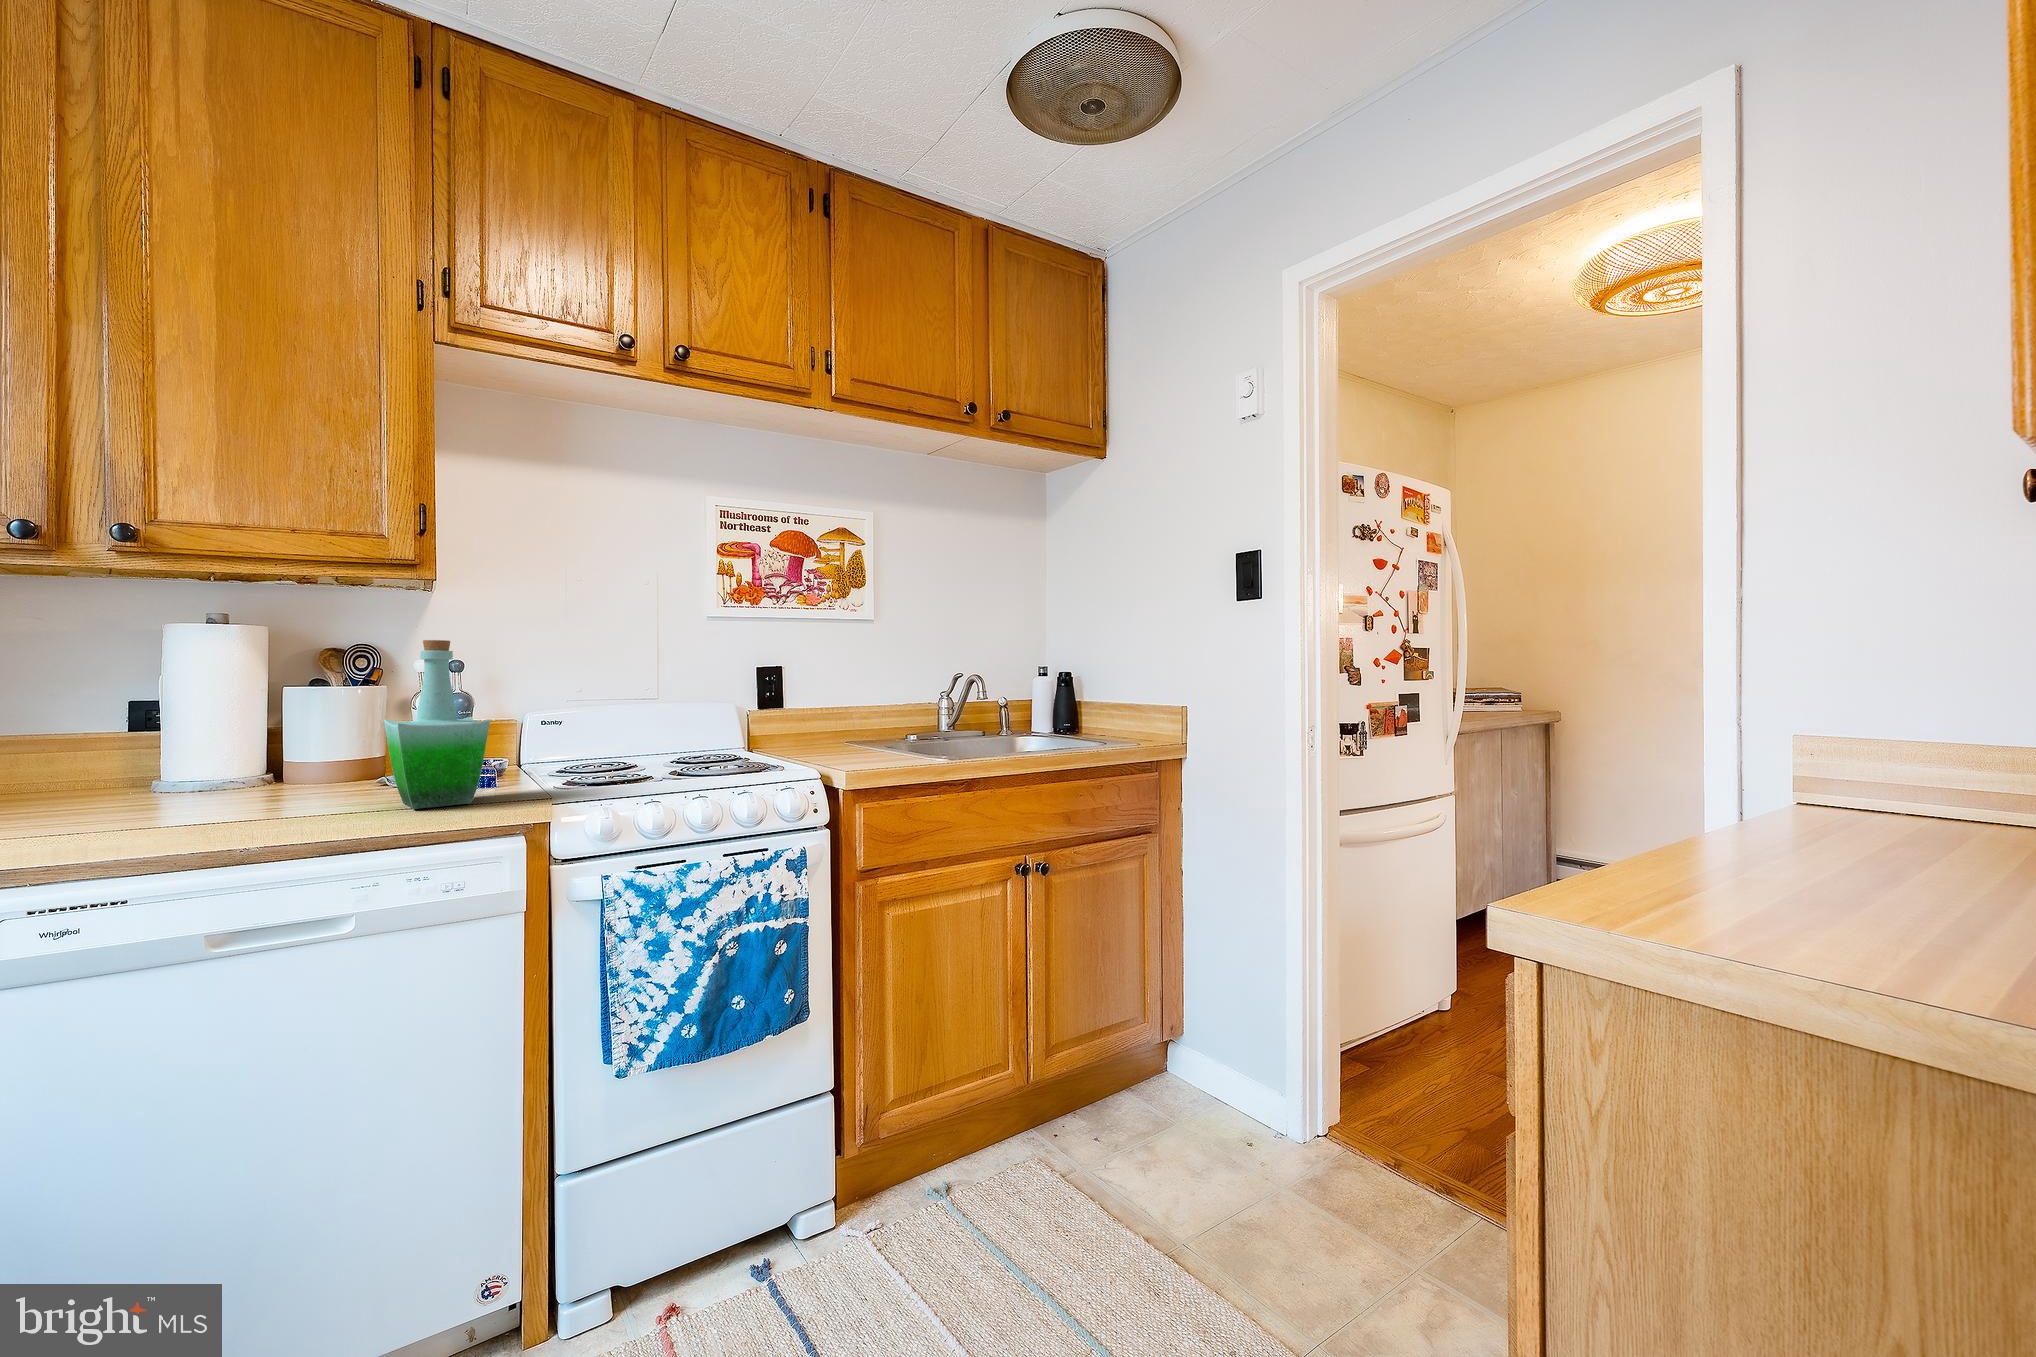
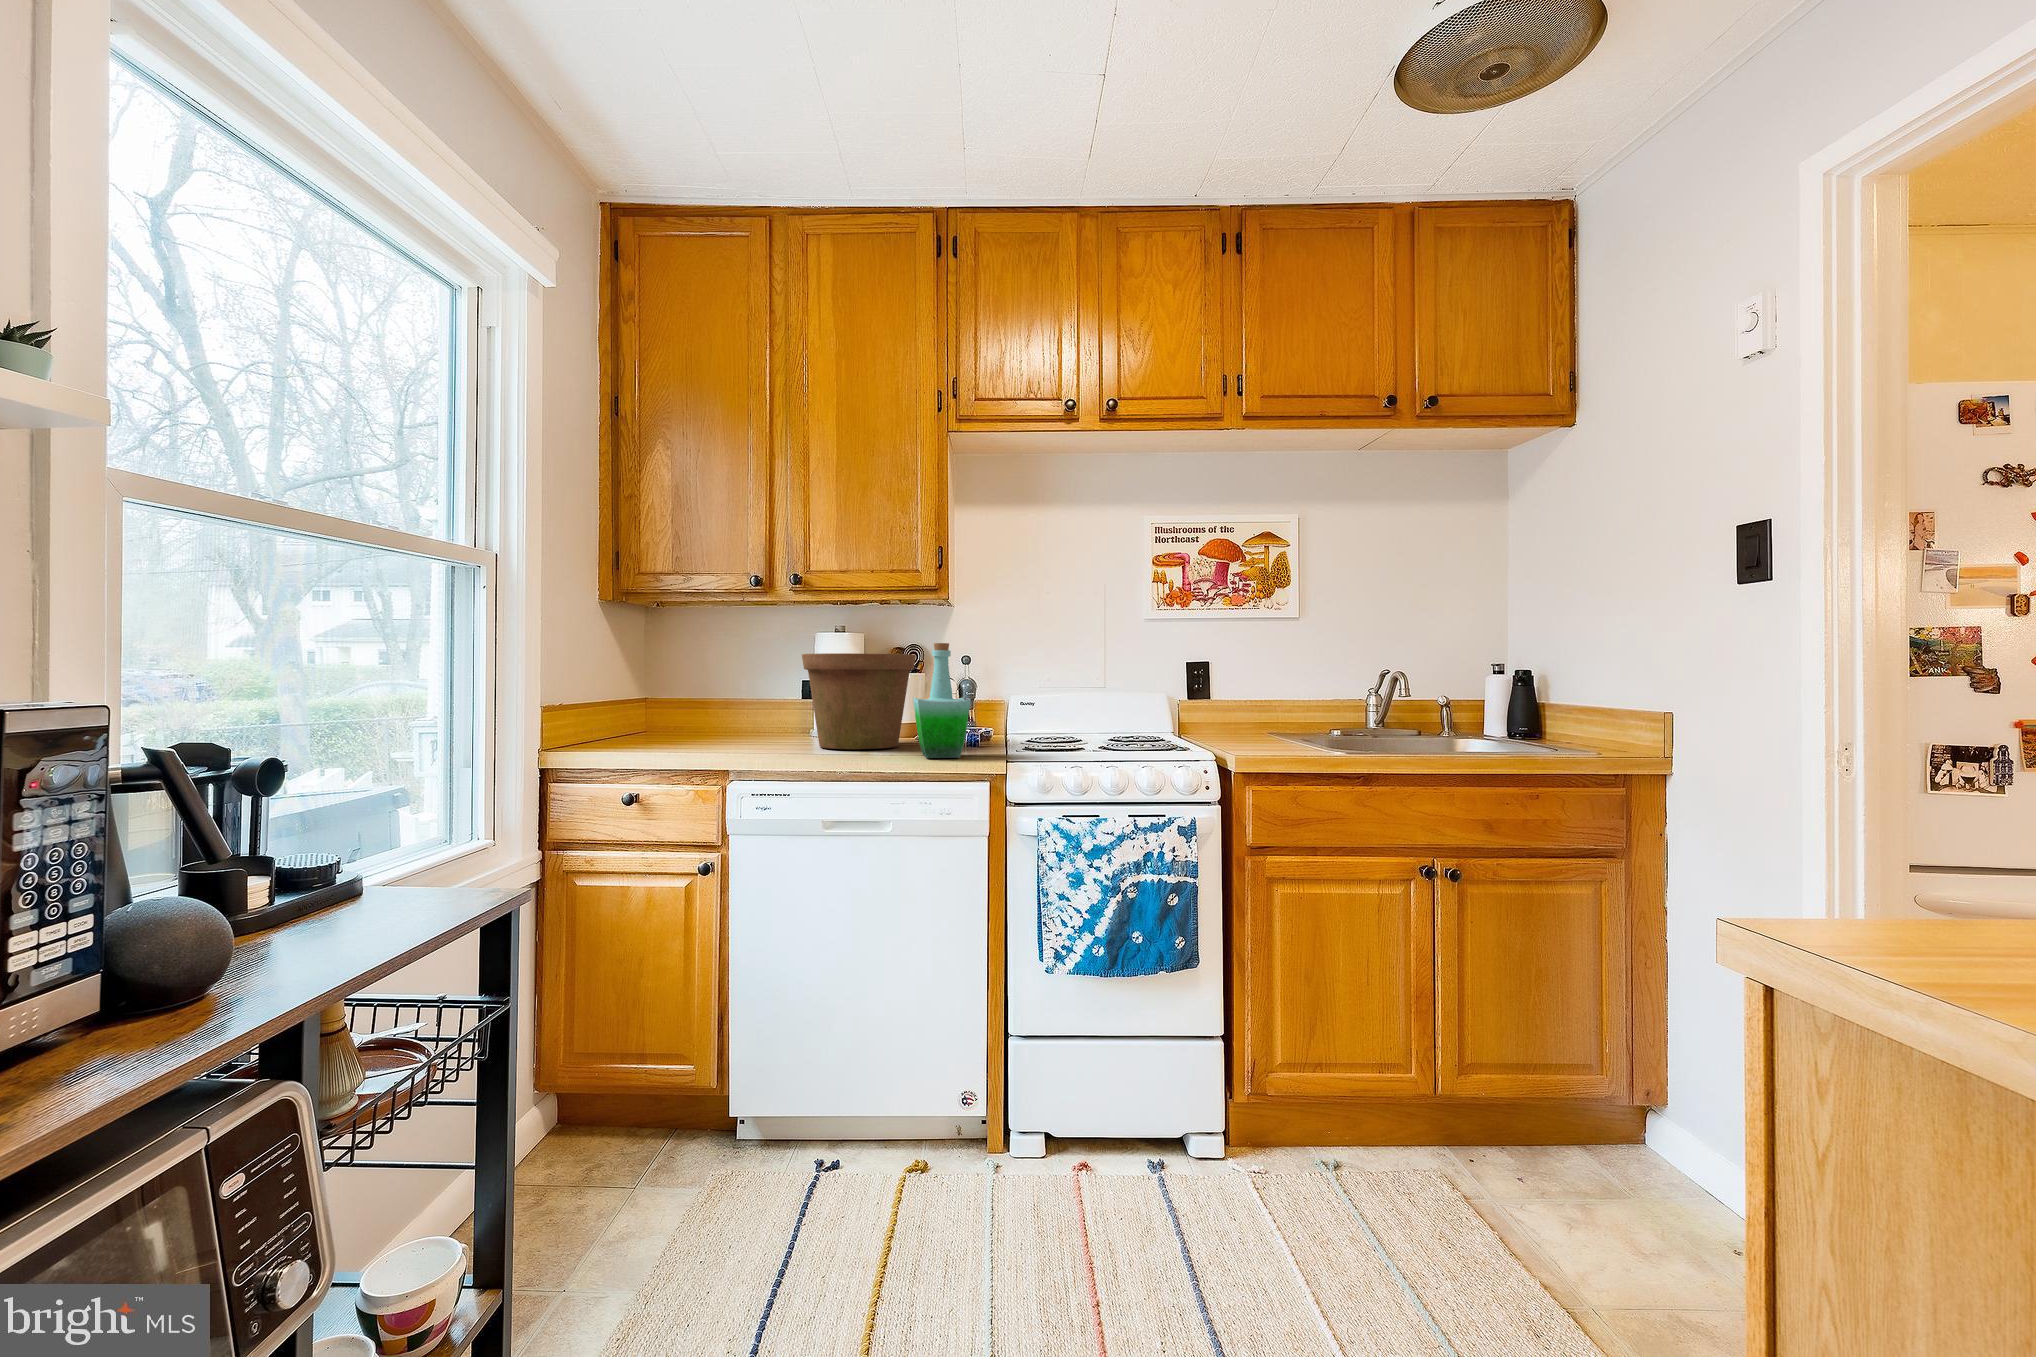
flower pot: none [147,654,382,805] -> present [802,653,916,749]

